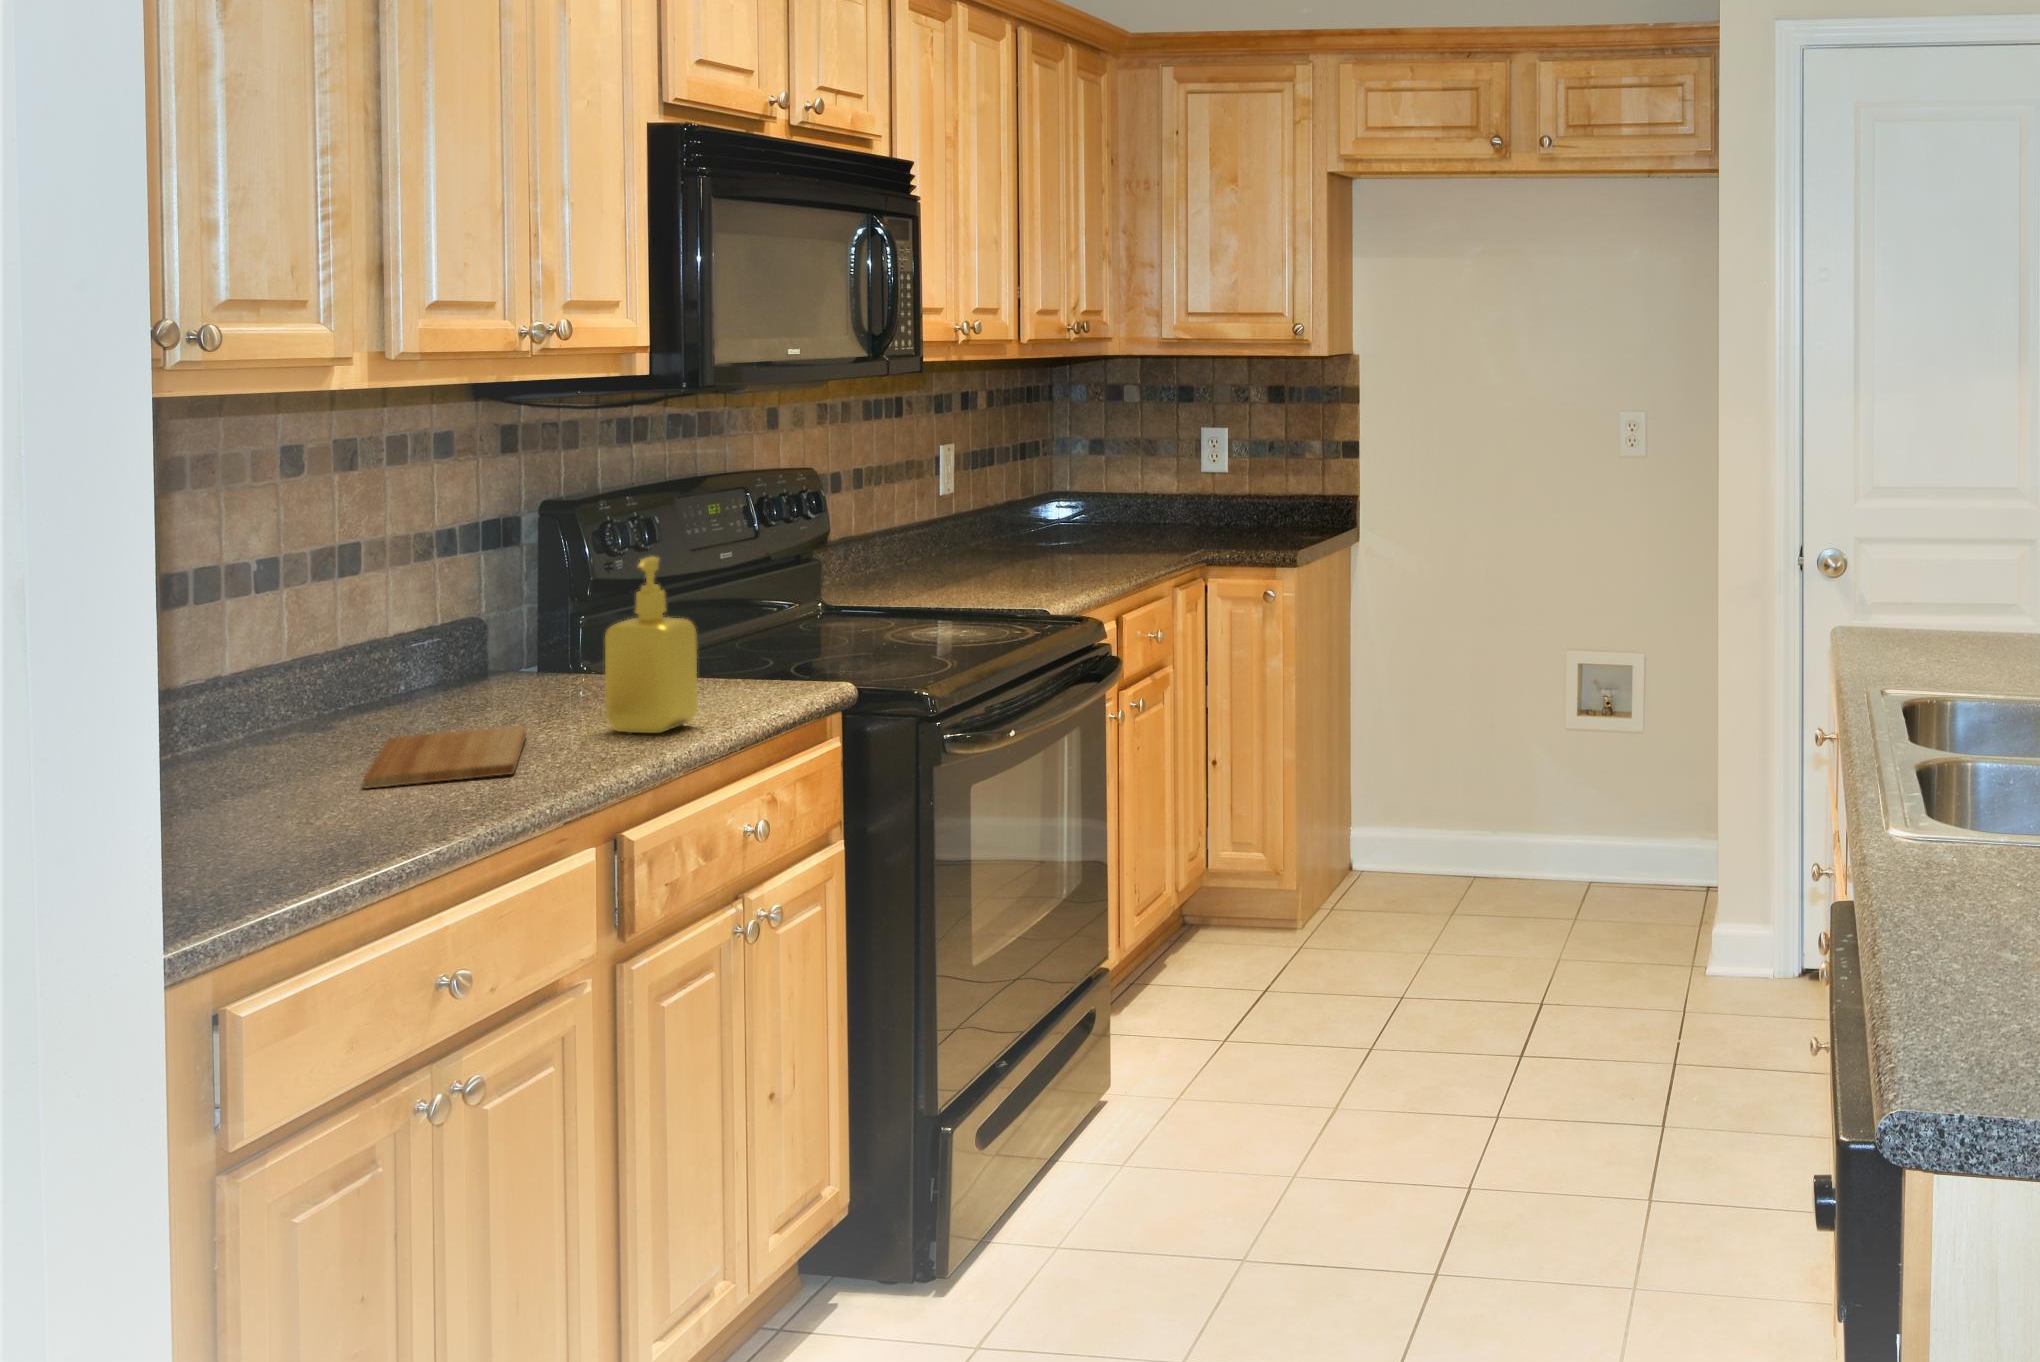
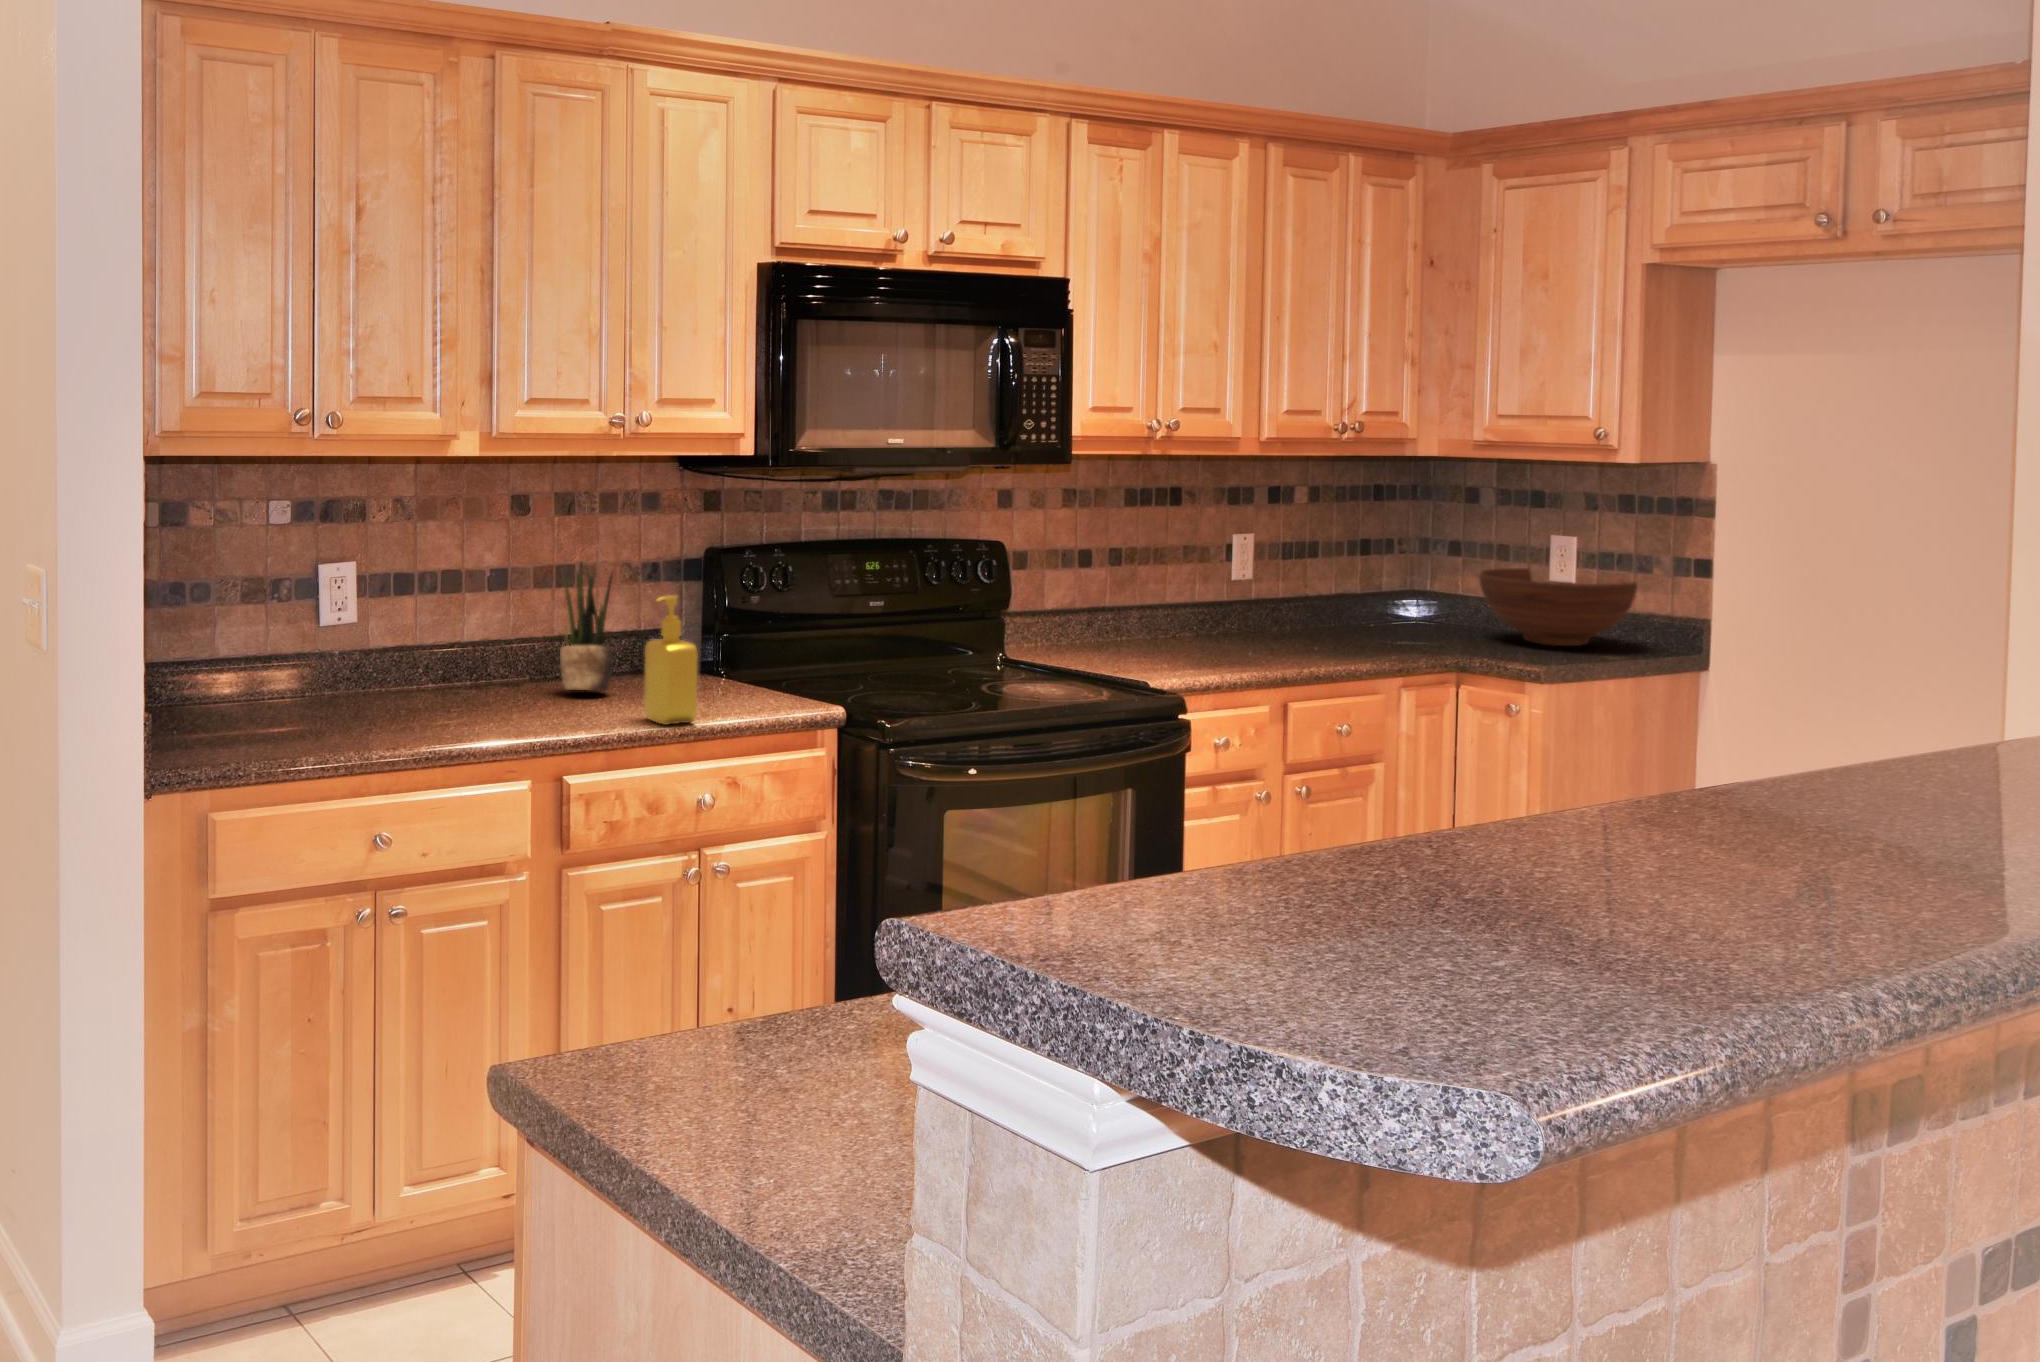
fruit bowl: none [1154,458,1290,527] -> present [1479,568,1637,646]
potted plant: none [384,530,476,722] -> present [560,563,613,691]
cutting board: present [363,726,527,788] -> none [465,697,601,731]

